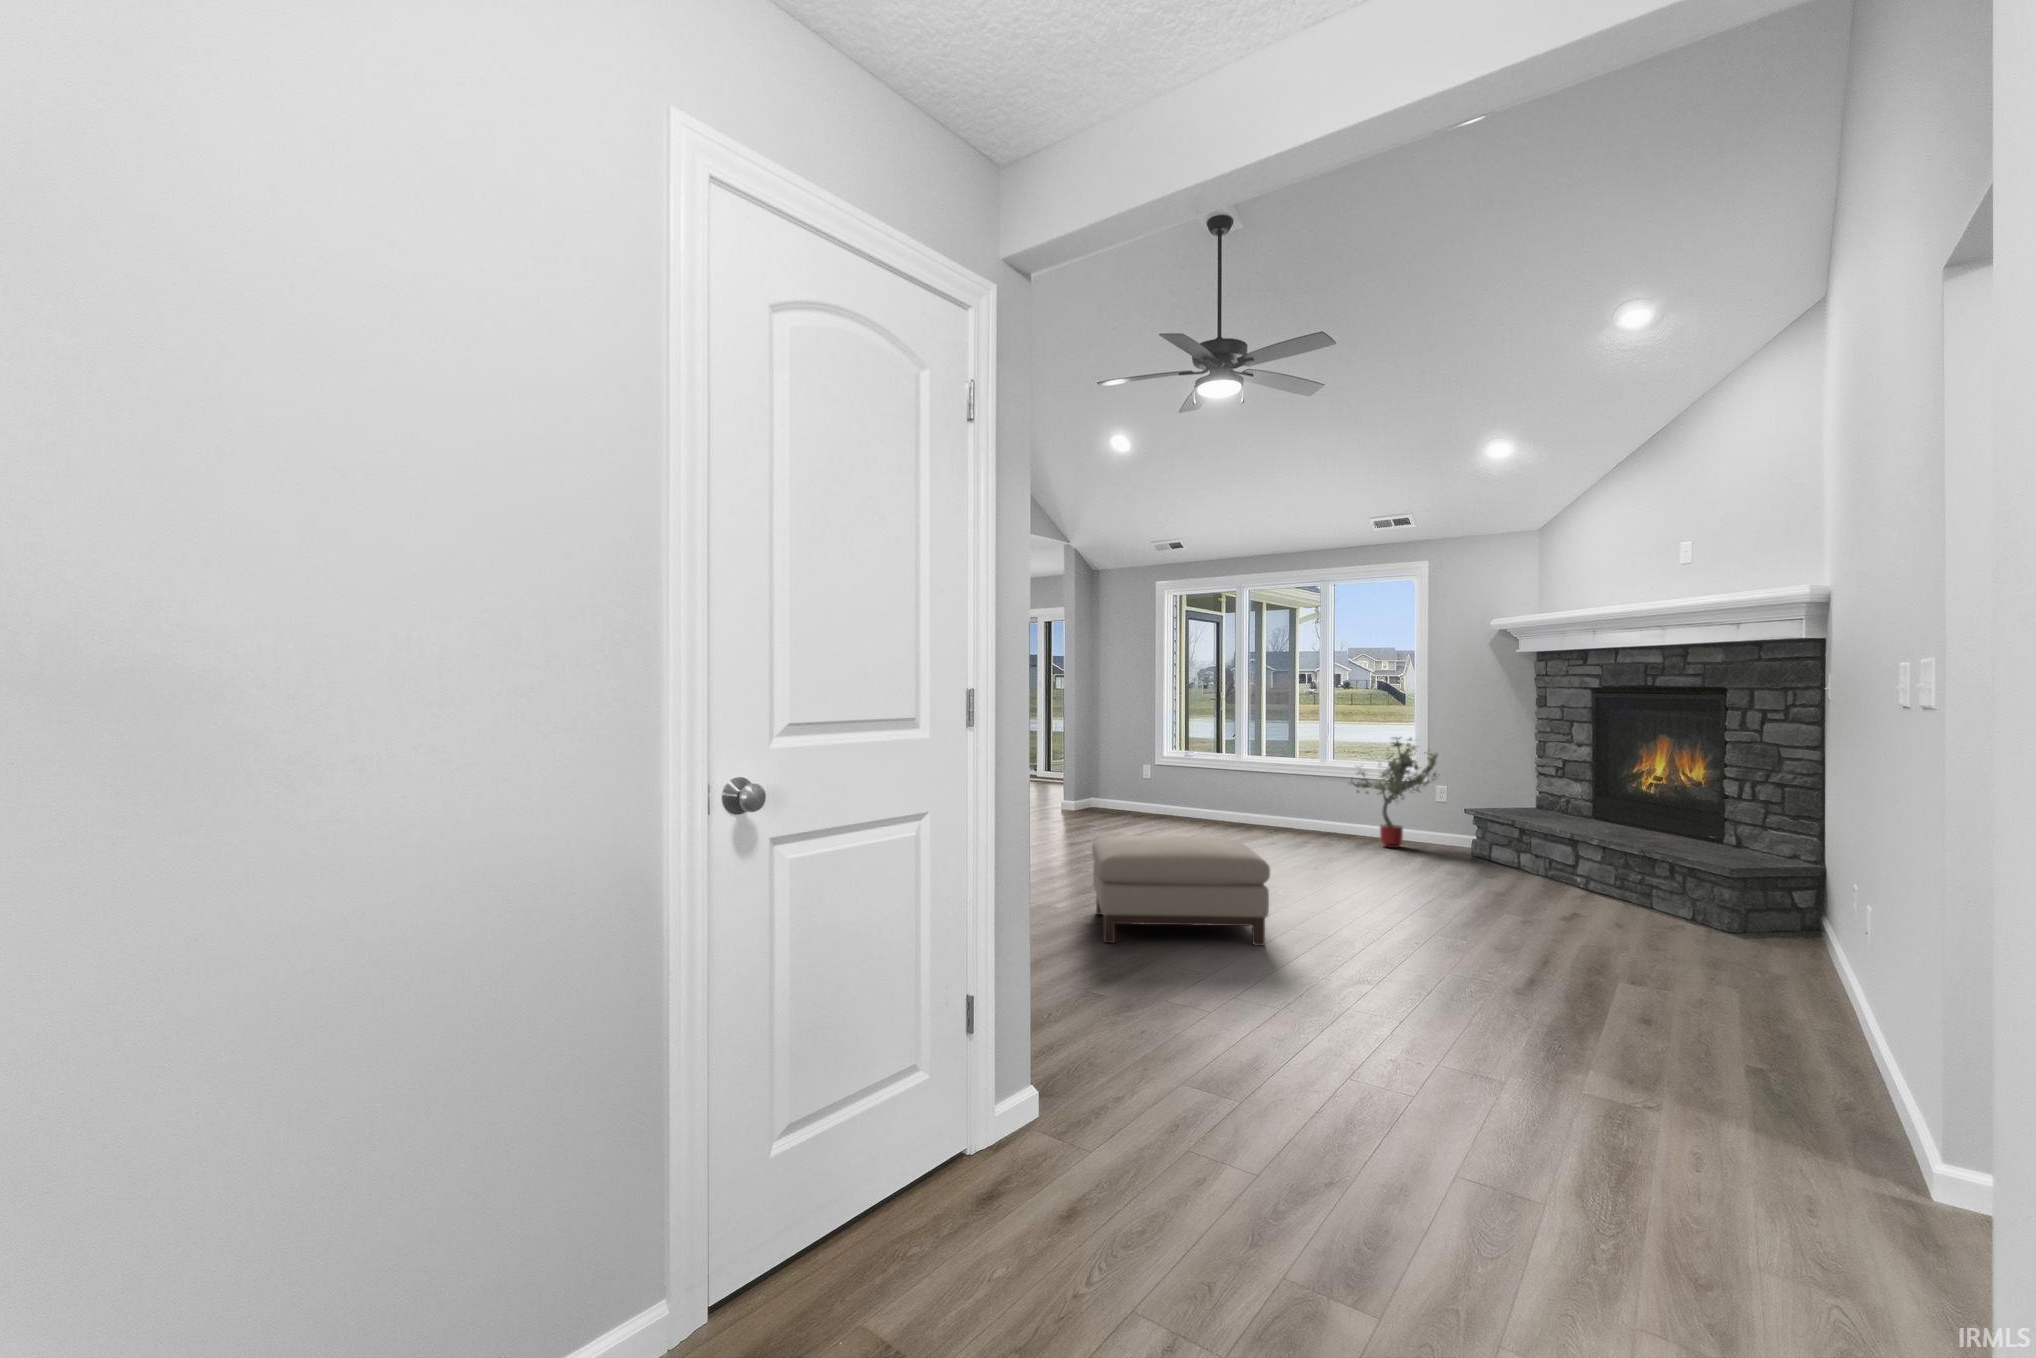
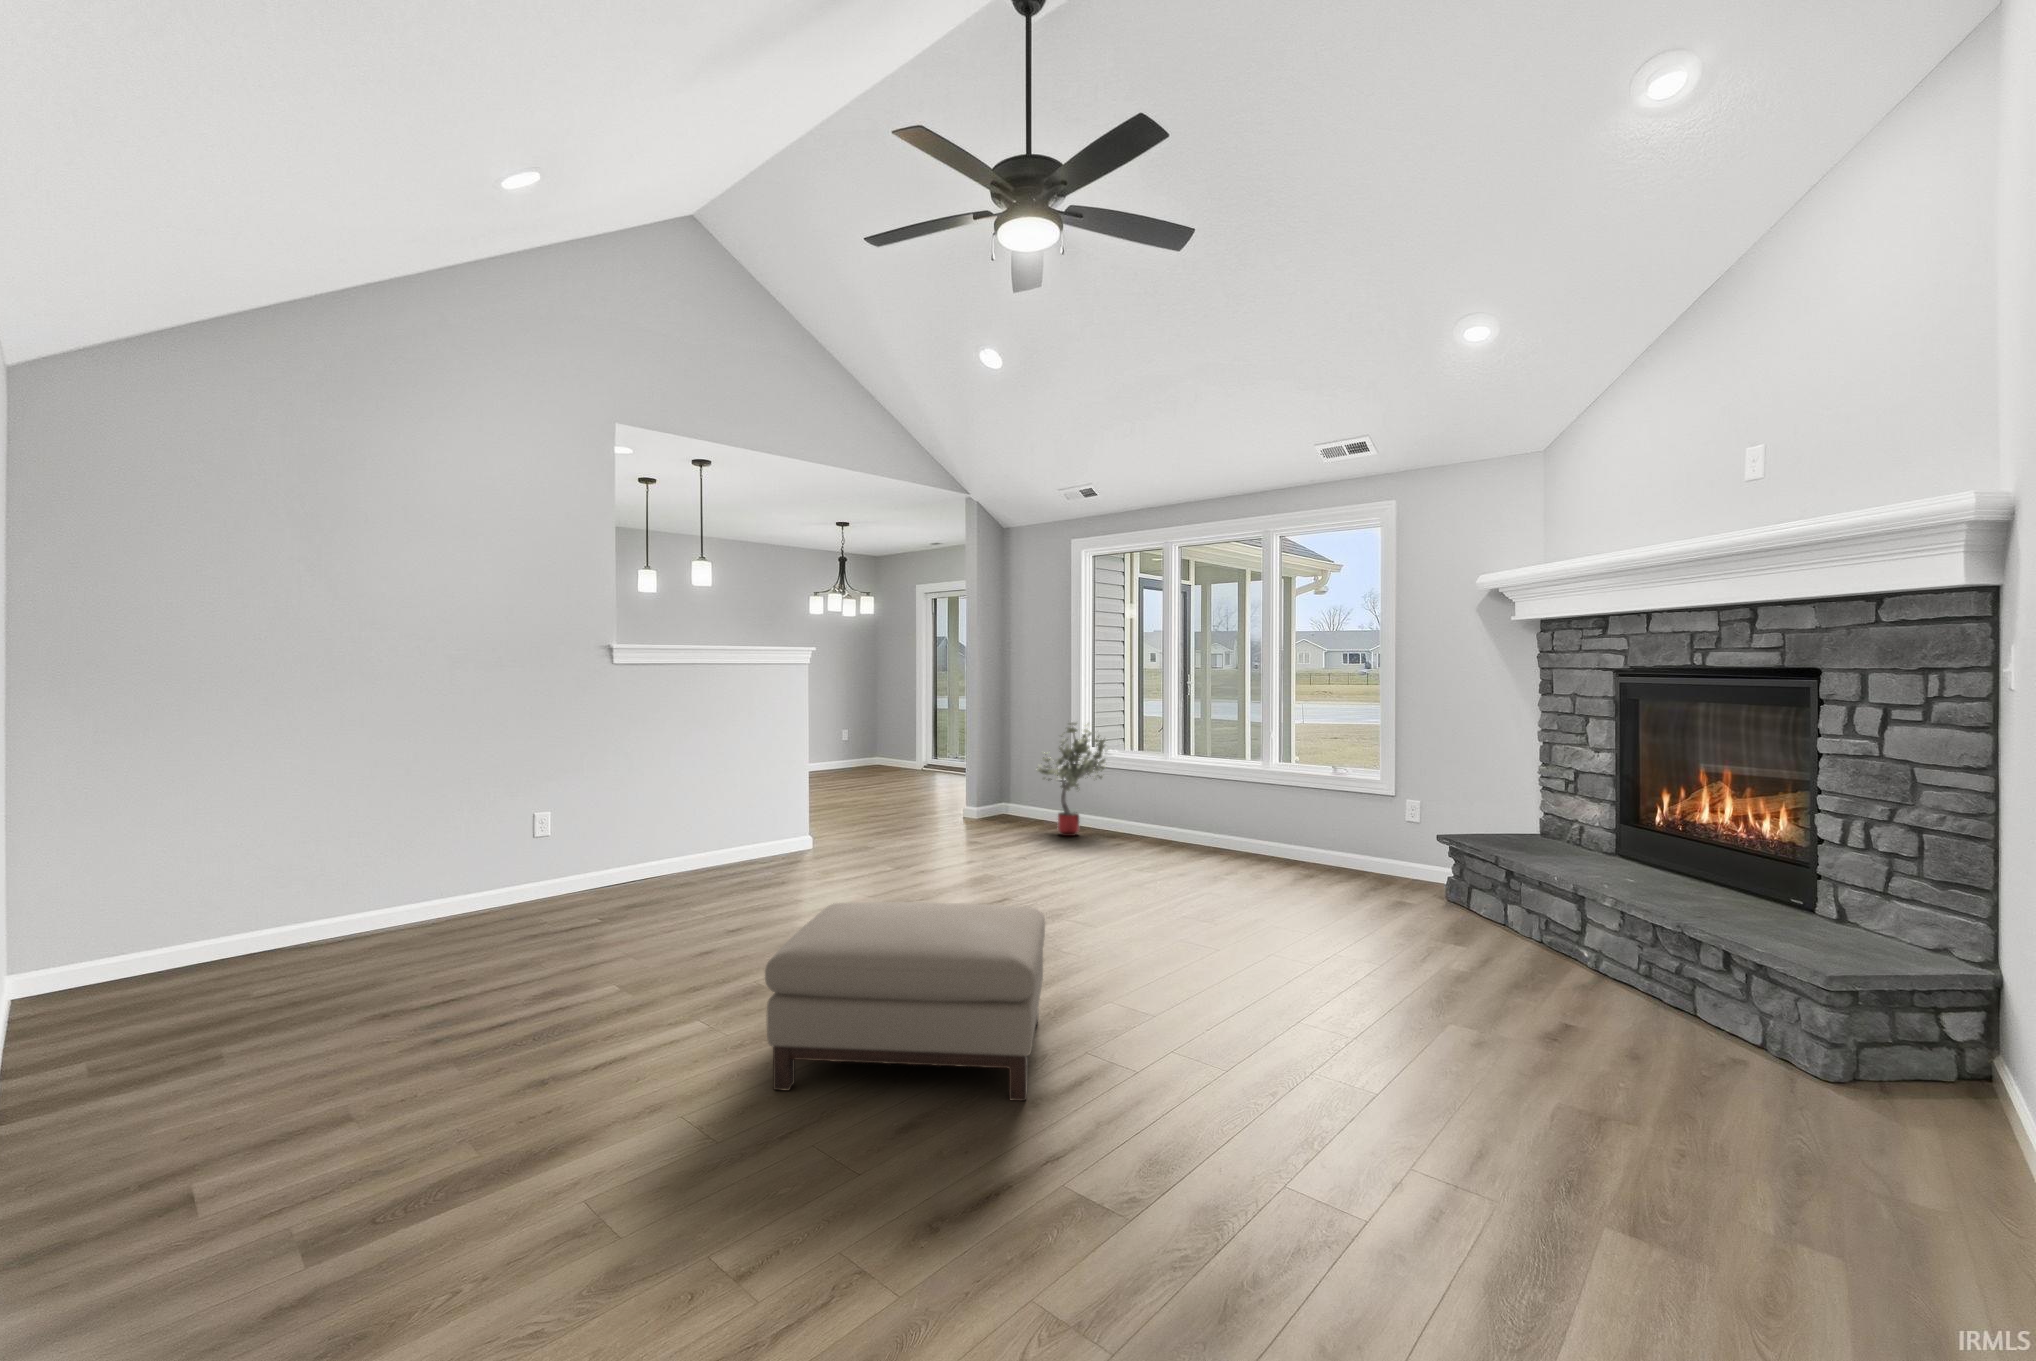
potted tree: present [1349,737,1438,848] -> present [1037,723,1106,836]

